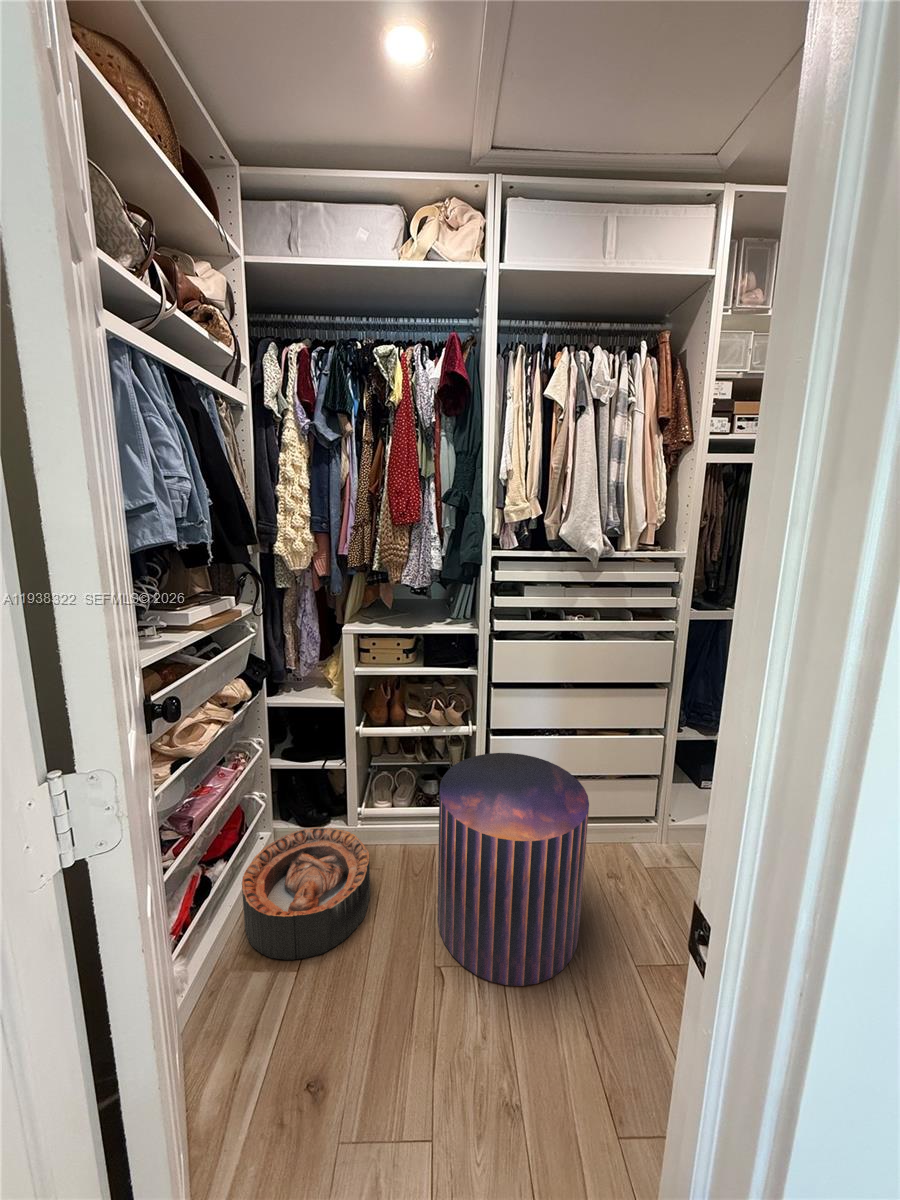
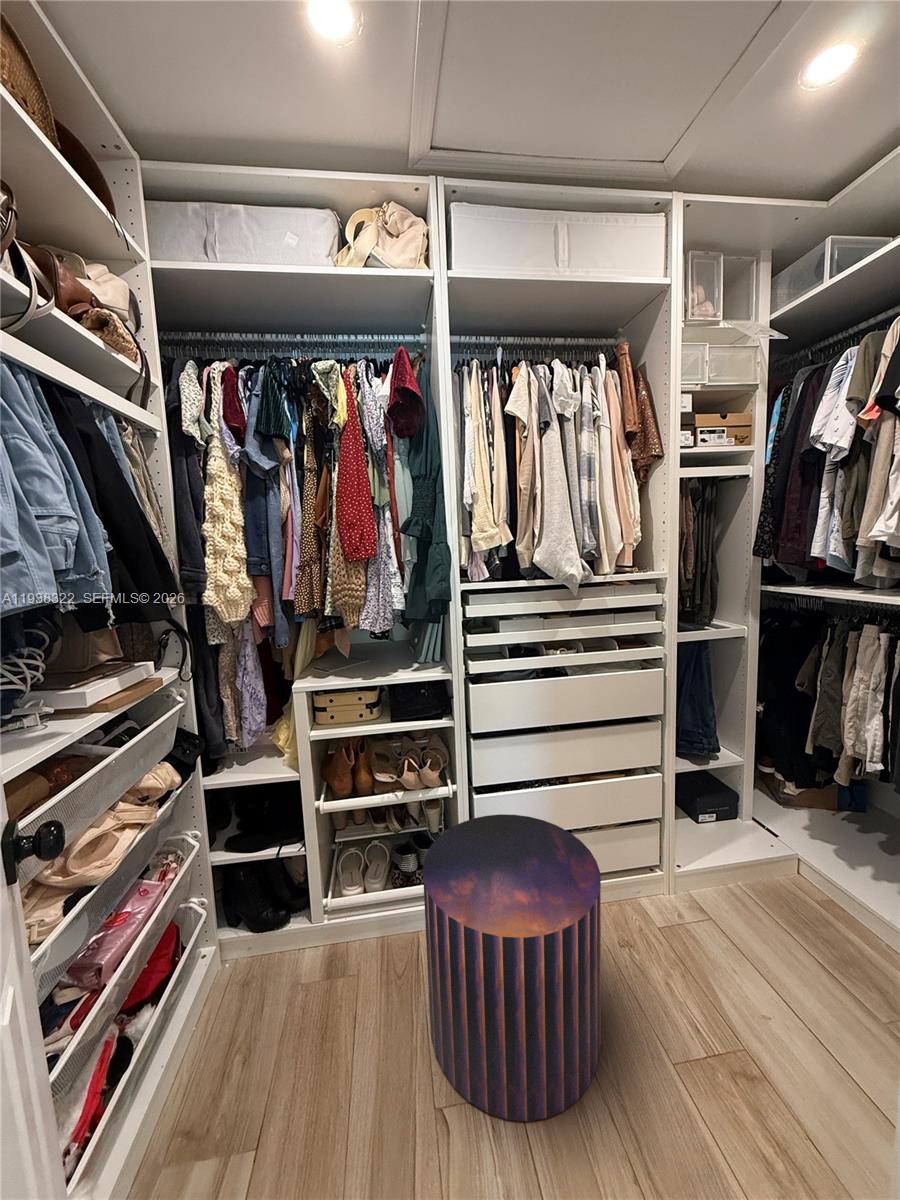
basket: present [242,827,370,960] -> none [176,932,345,1135]

